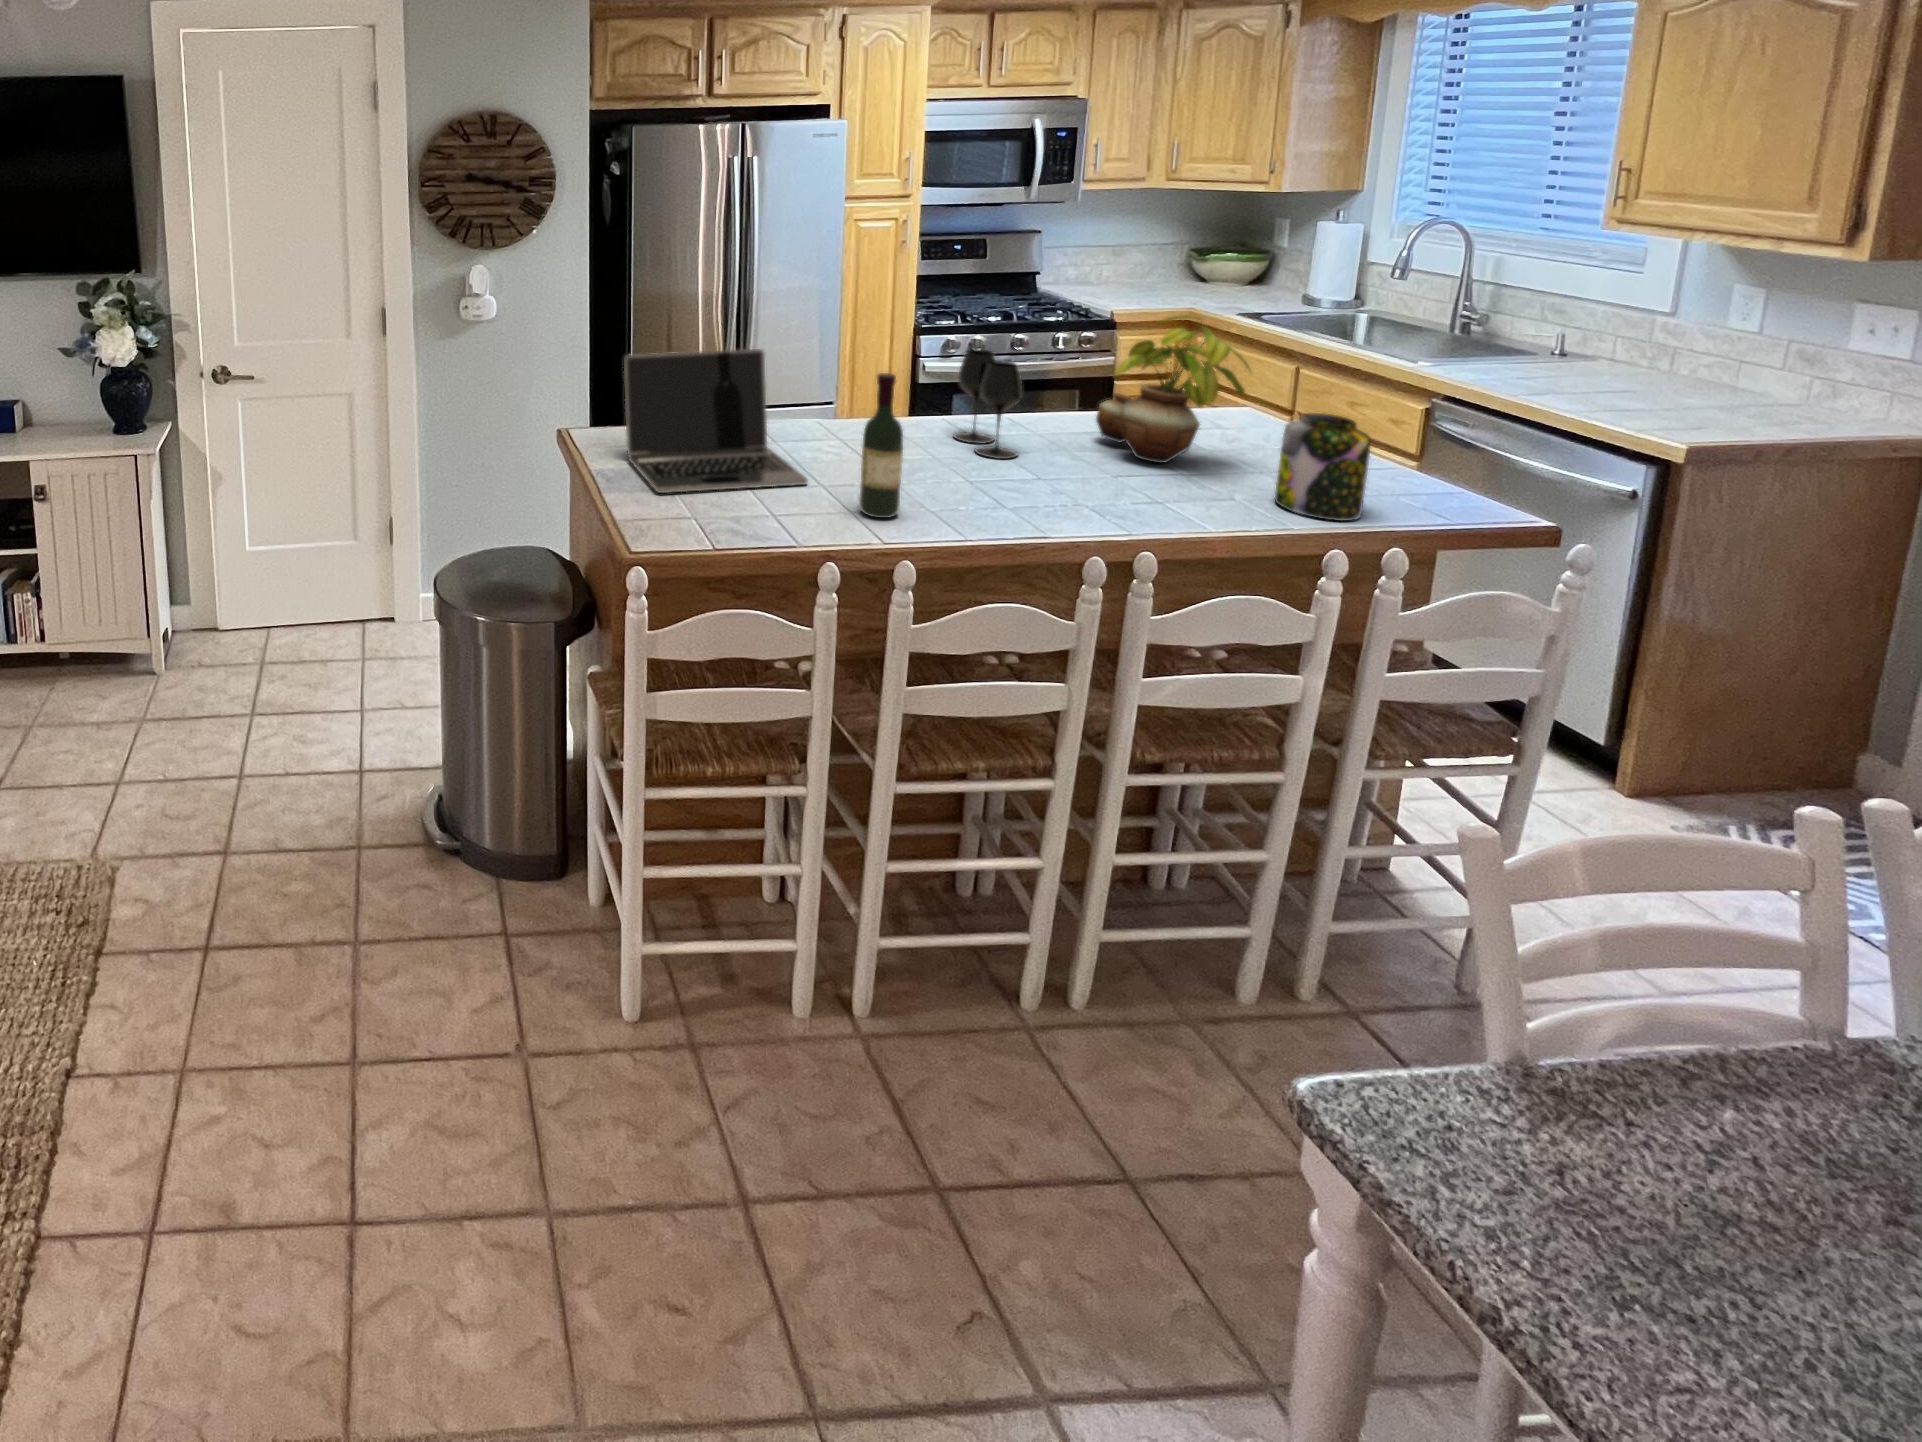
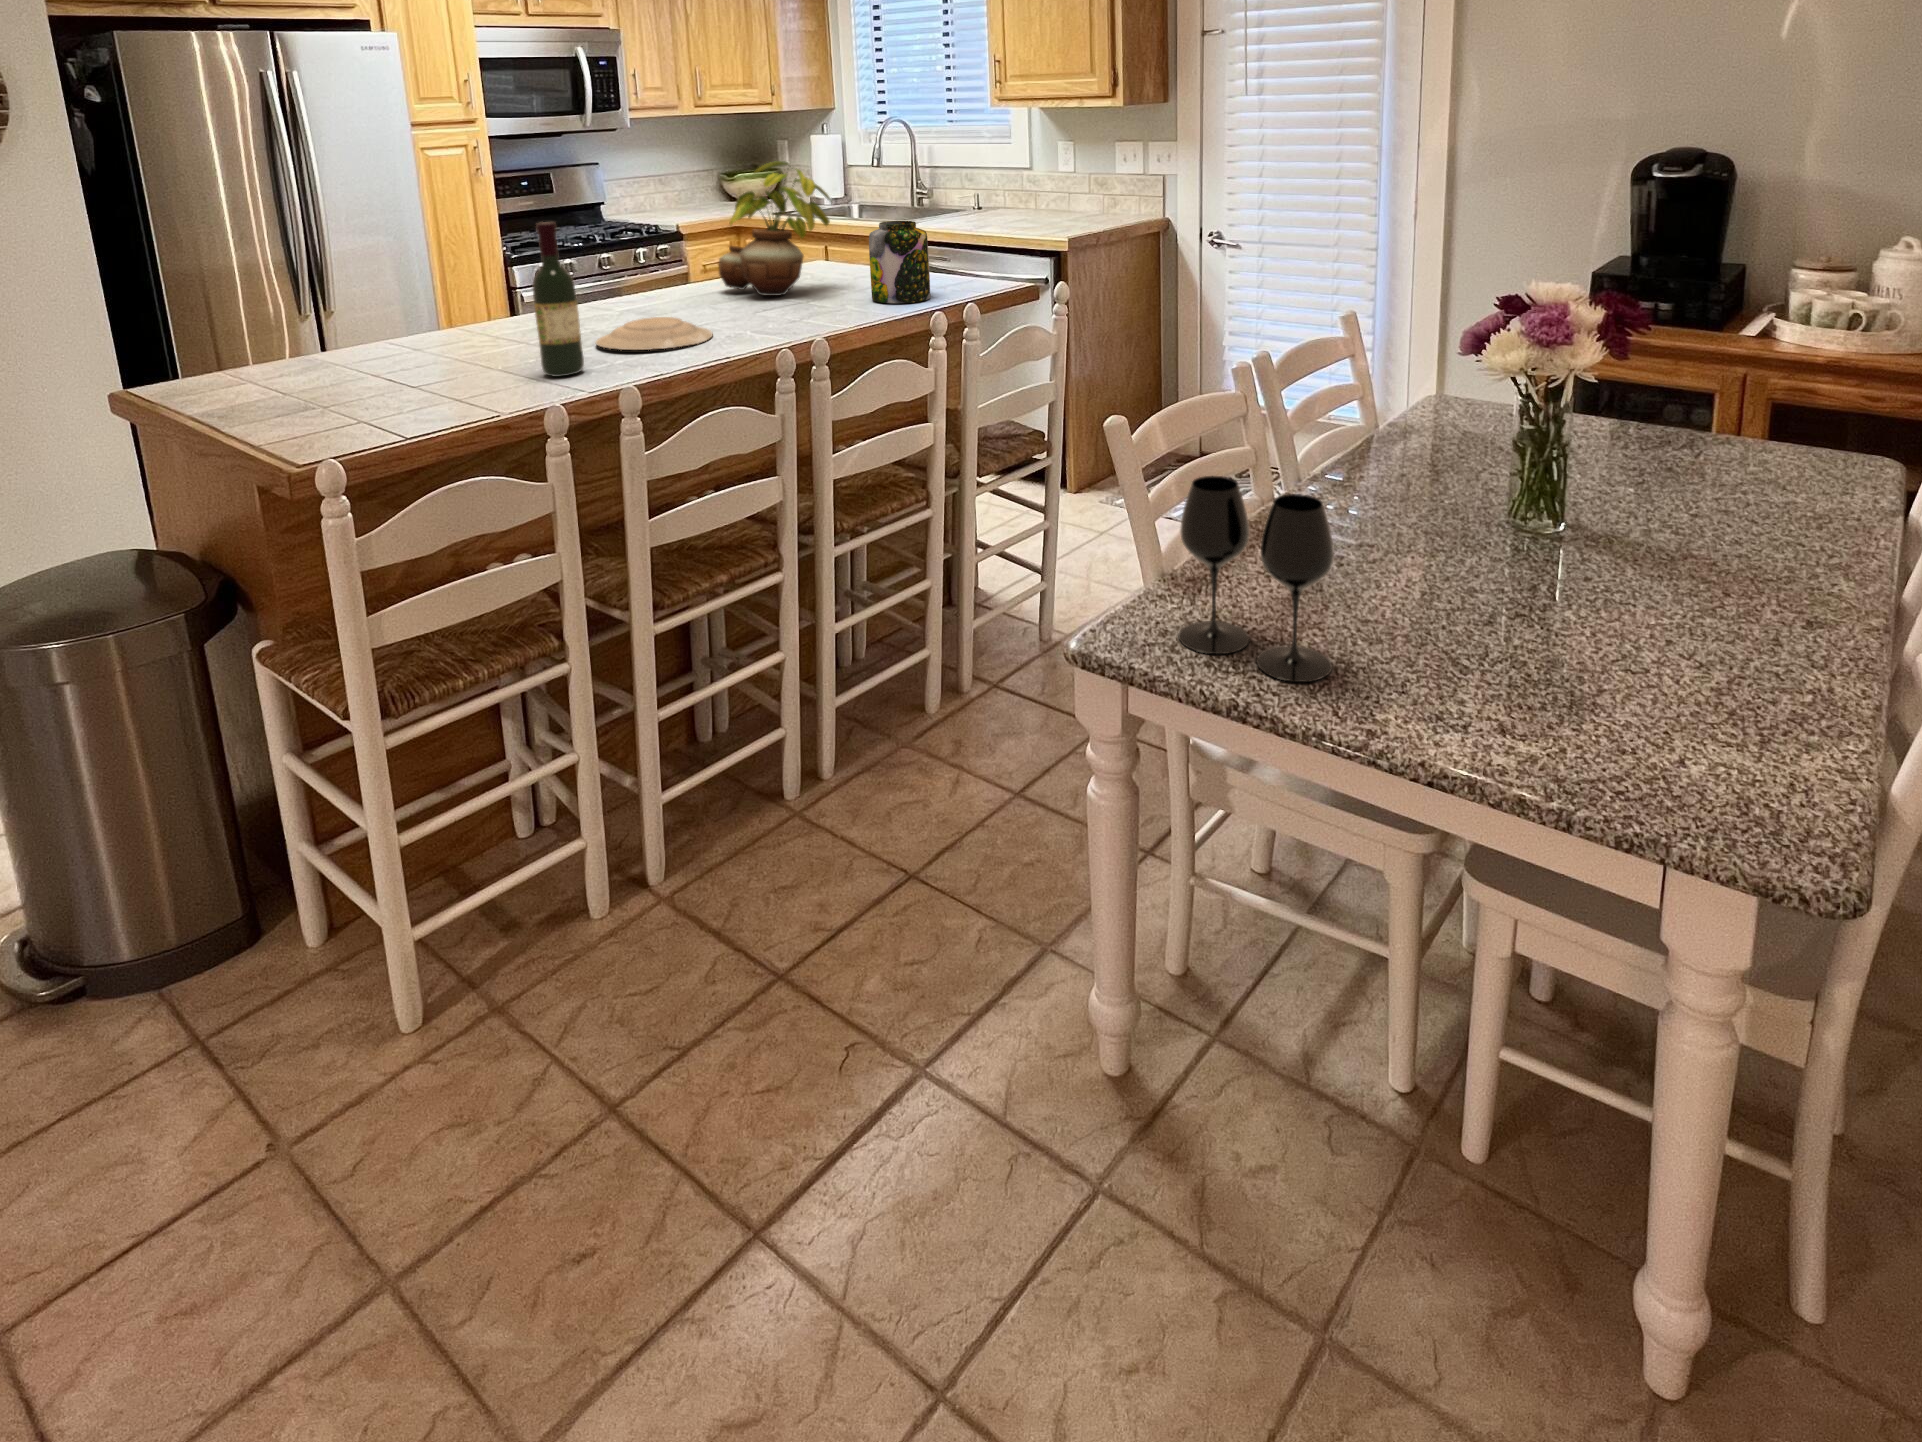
laptop: present [624,349,808,493] -> none [200,241,475,411]
wine glass: present [954,349,1022,459] -> present [1178,476,1334,682]
plate: none [925,467,1051,512] -> present [596,317,713,350]

